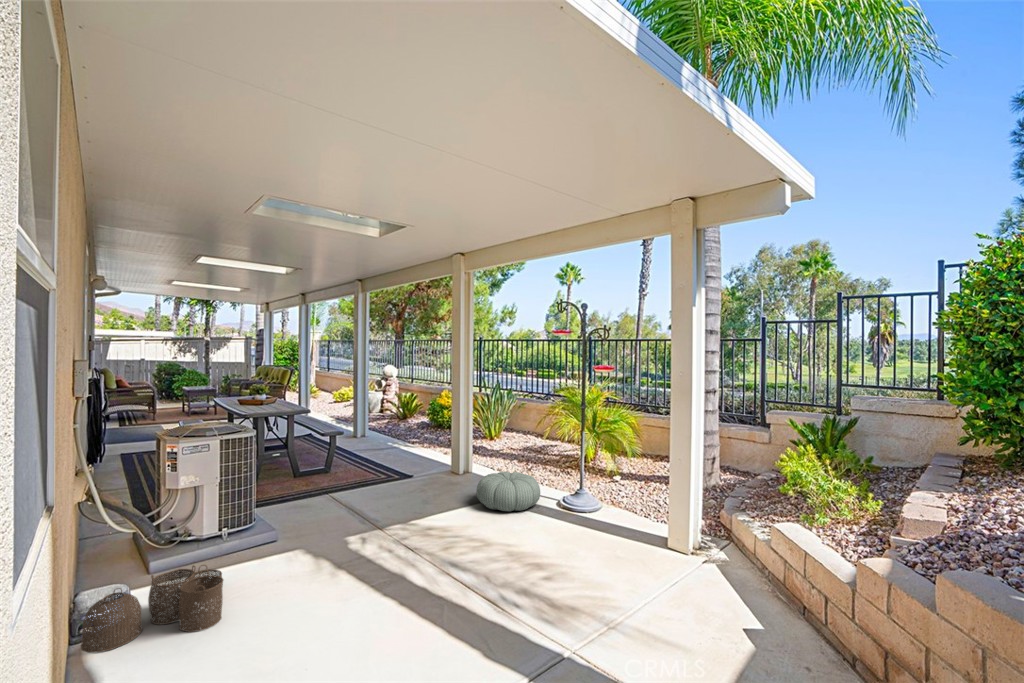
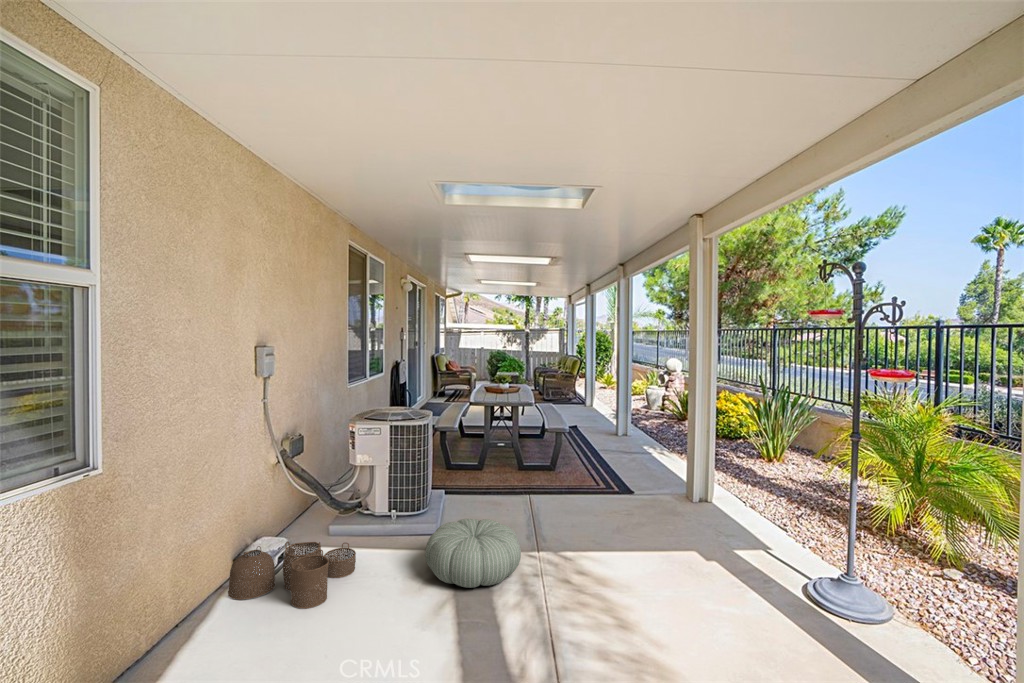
pouf: present [477,472,540,511] -> present [425,519,521,588]

